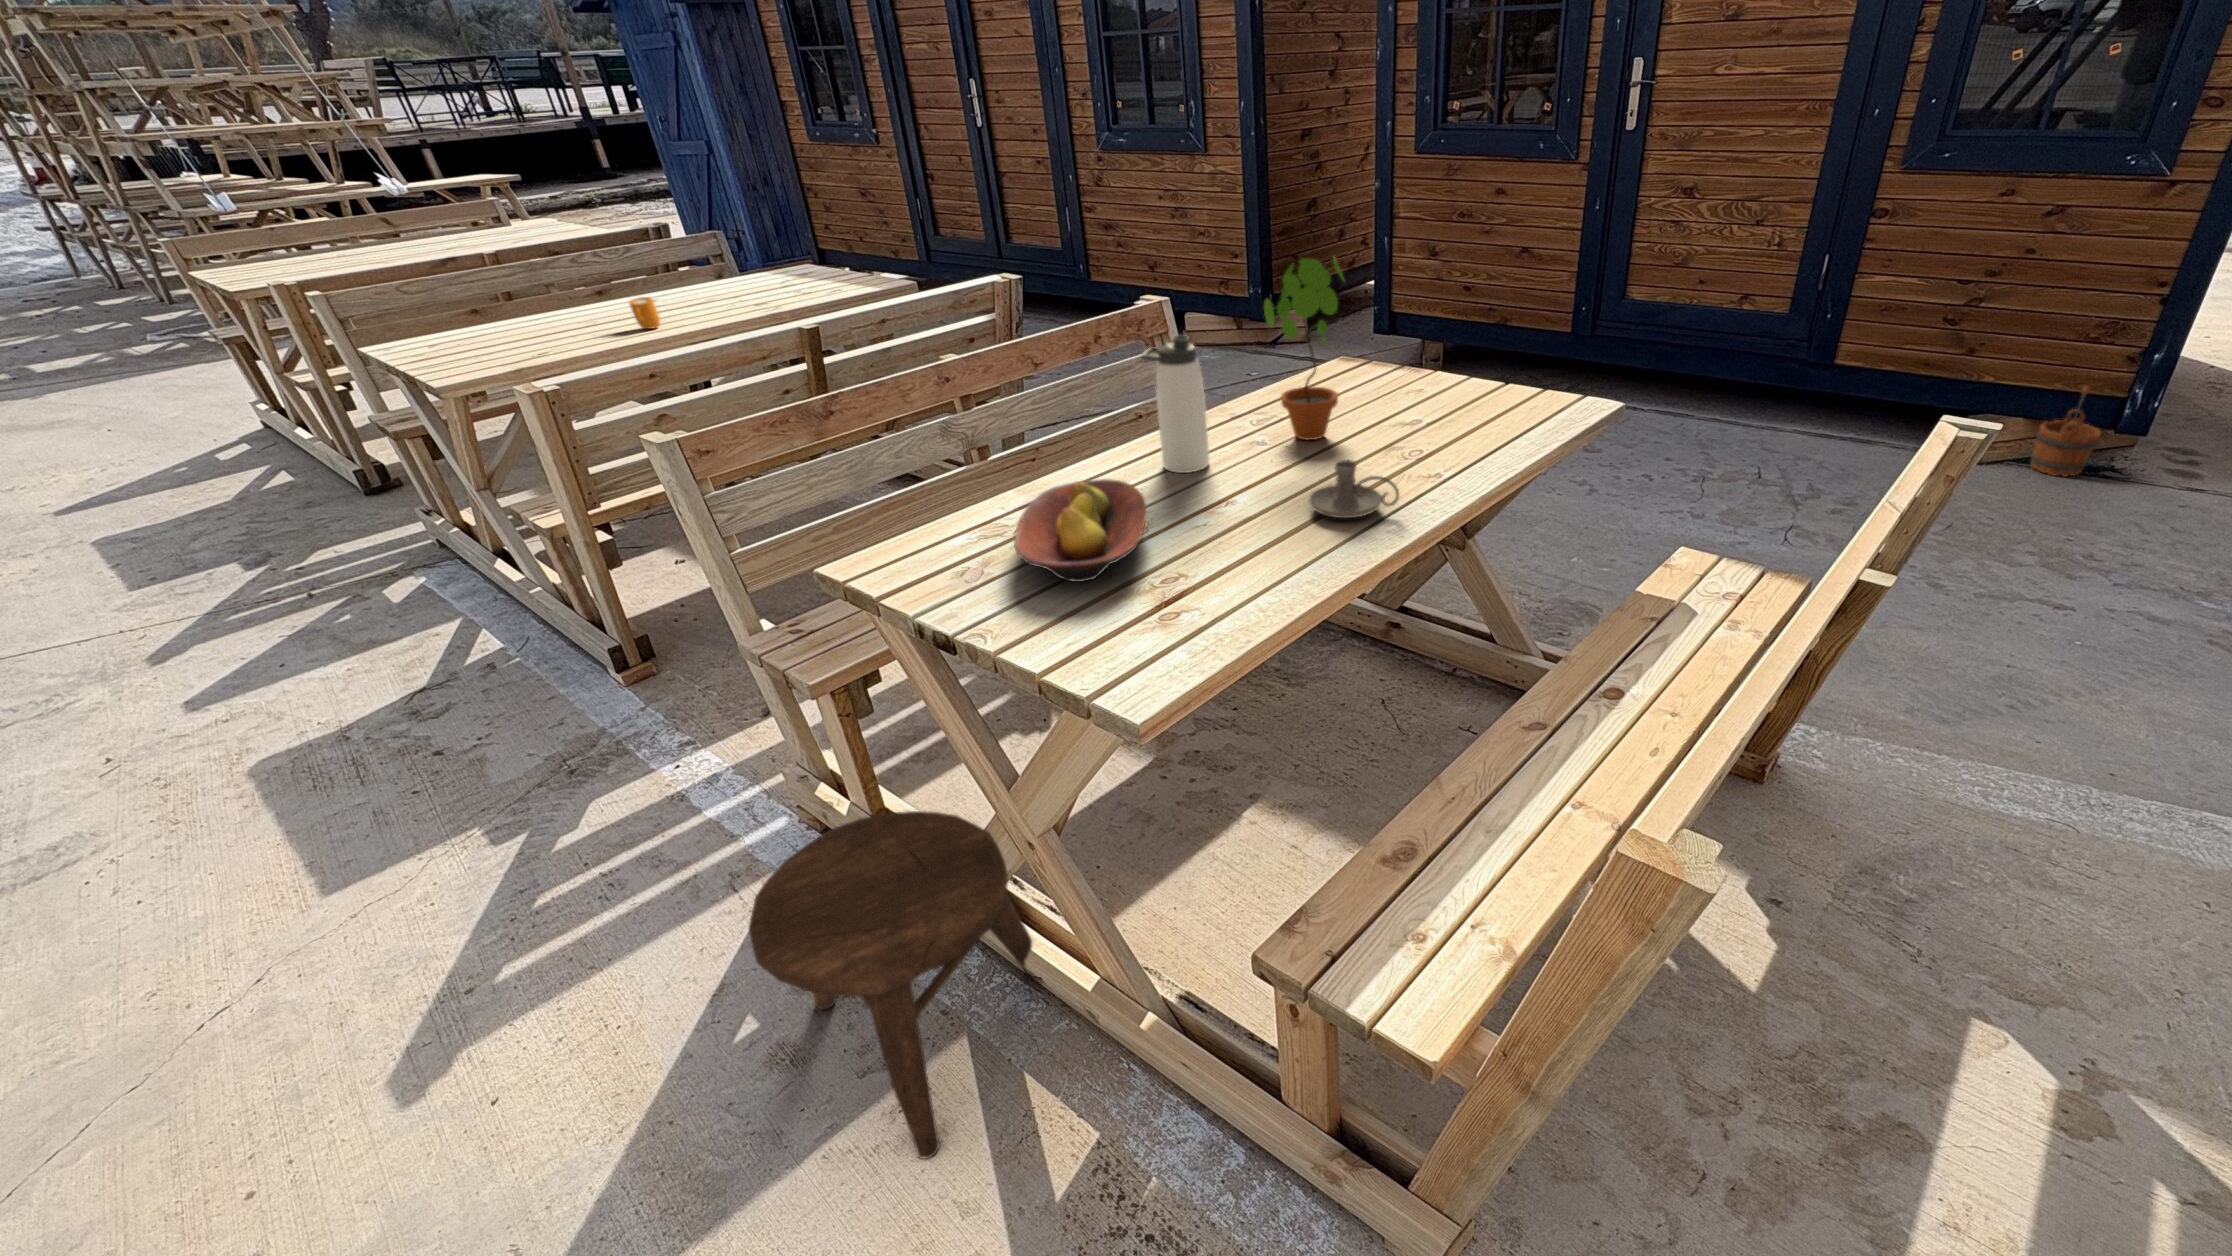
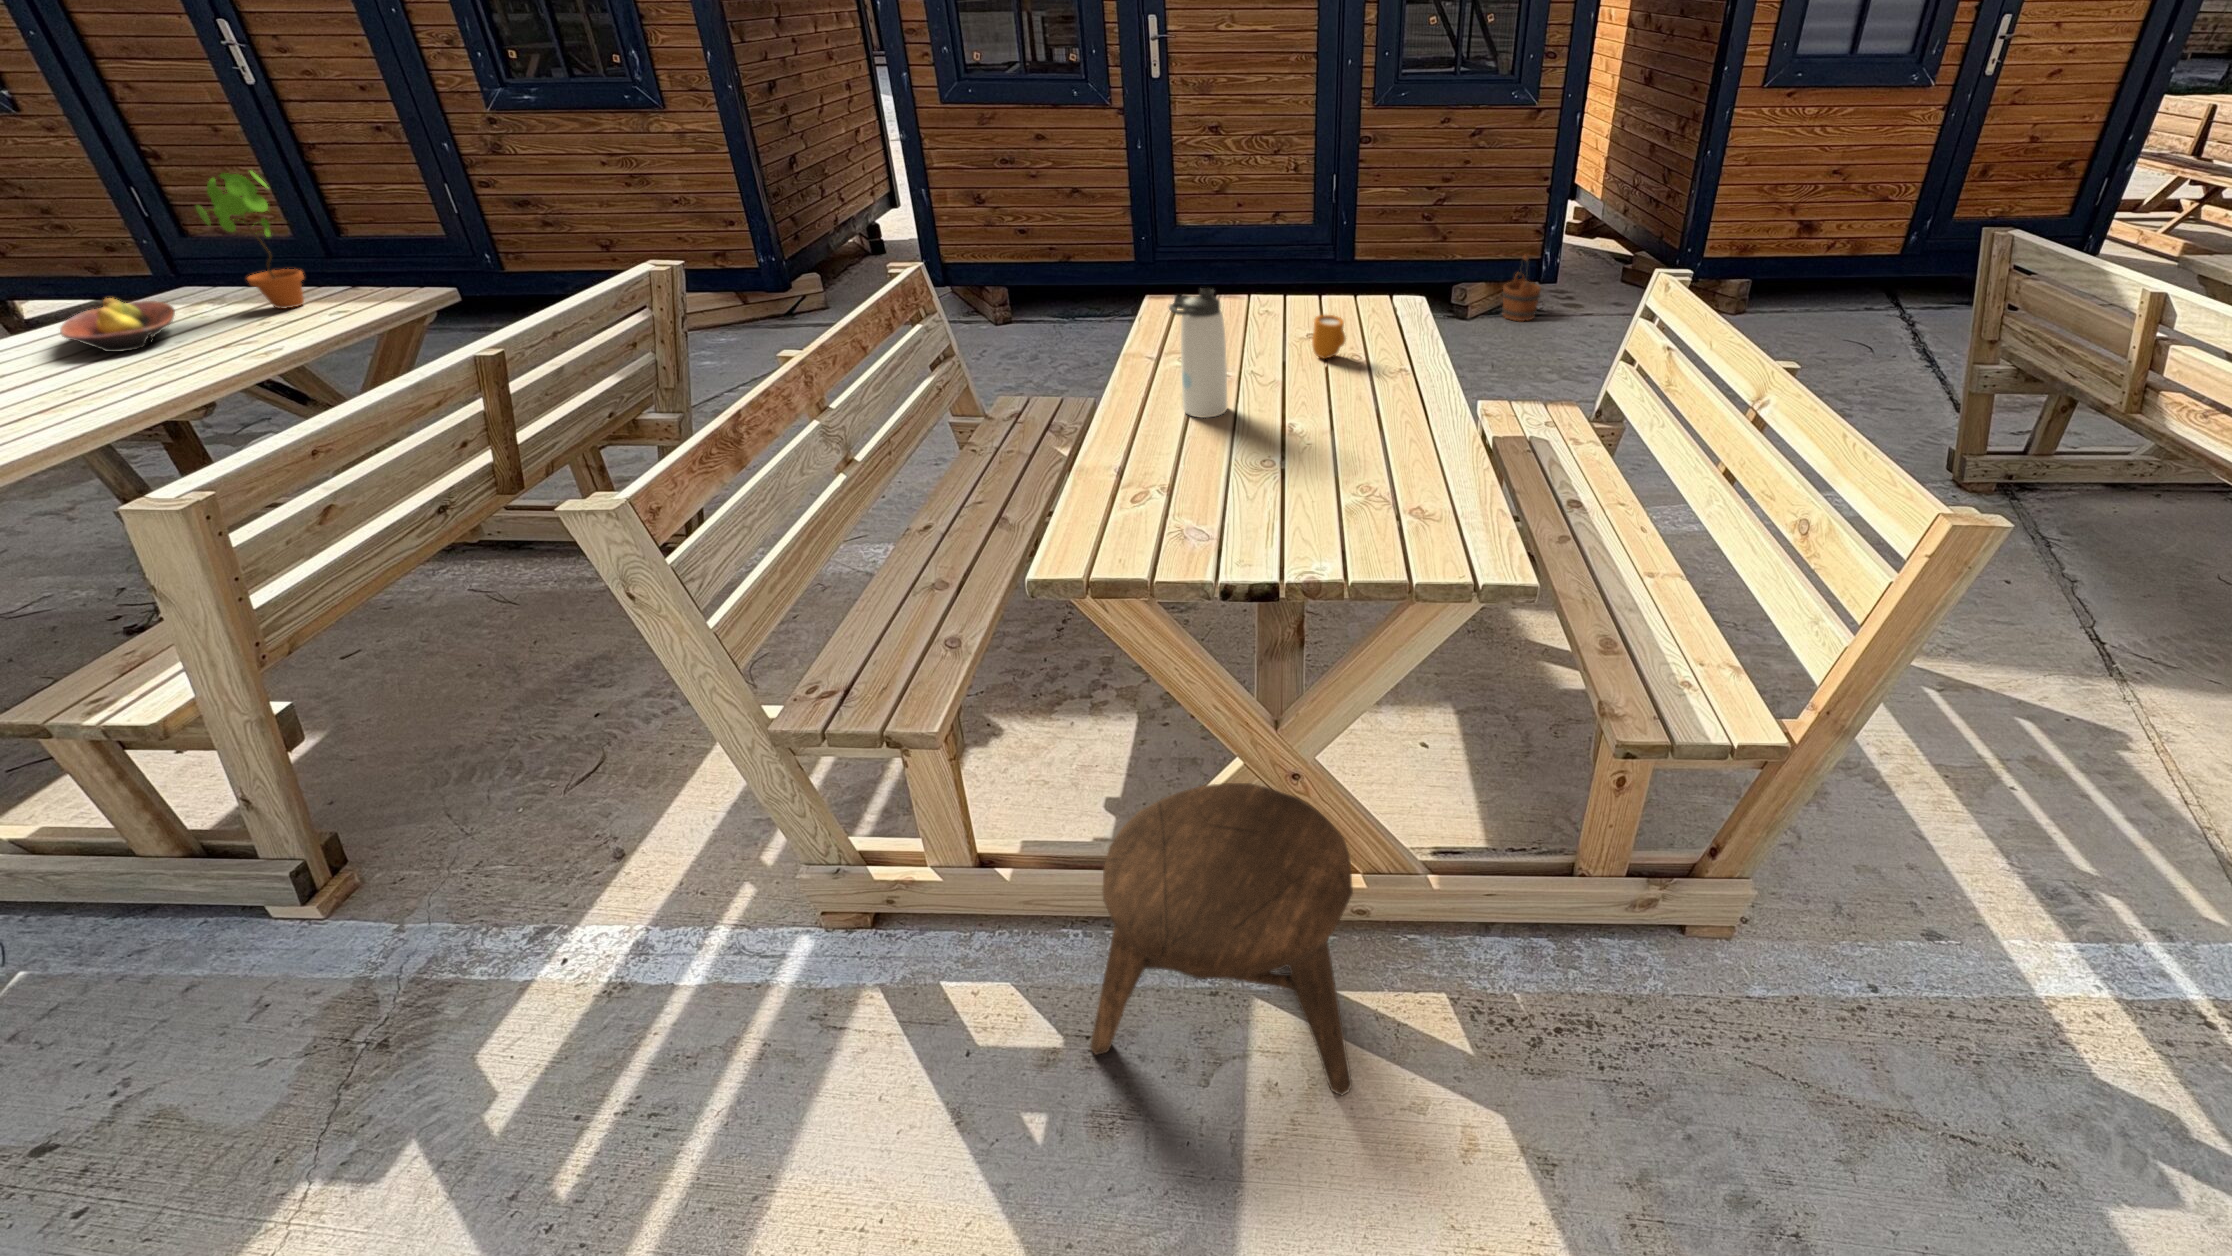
potted plant: present [1264,258,1345,440] -> present [196,171,304,309]
mug: present [629,297,660,329] -> present [1312,315,1346,359]
candle holder: present [1309,460,1399,518] -> none [1362,371,1435,420]
fruit bowl: present [1014,479,1147,582] -> present [60,298,175,352]

